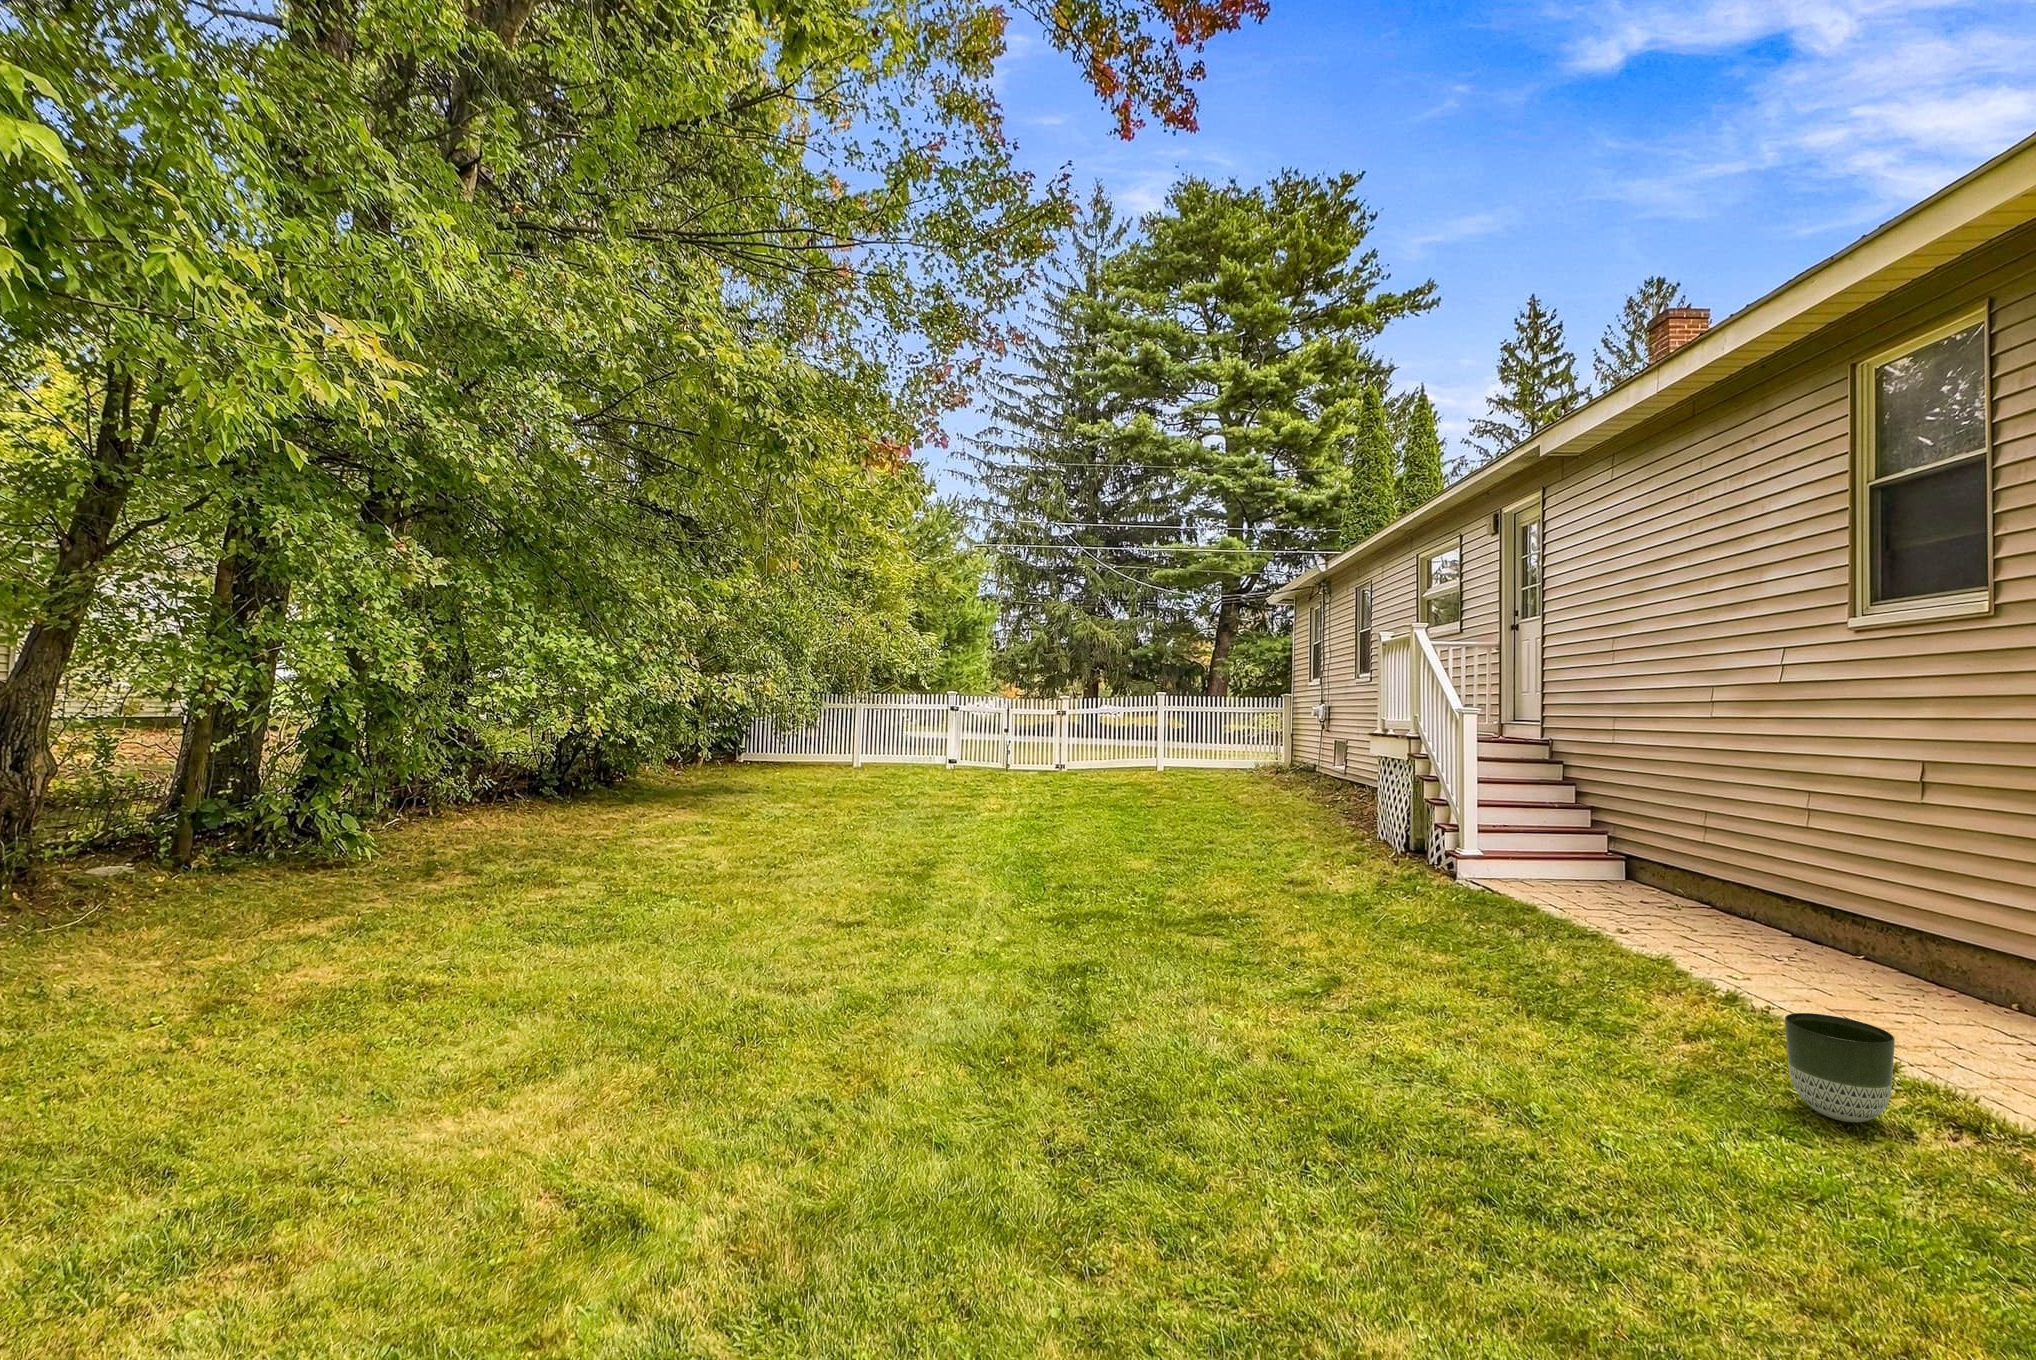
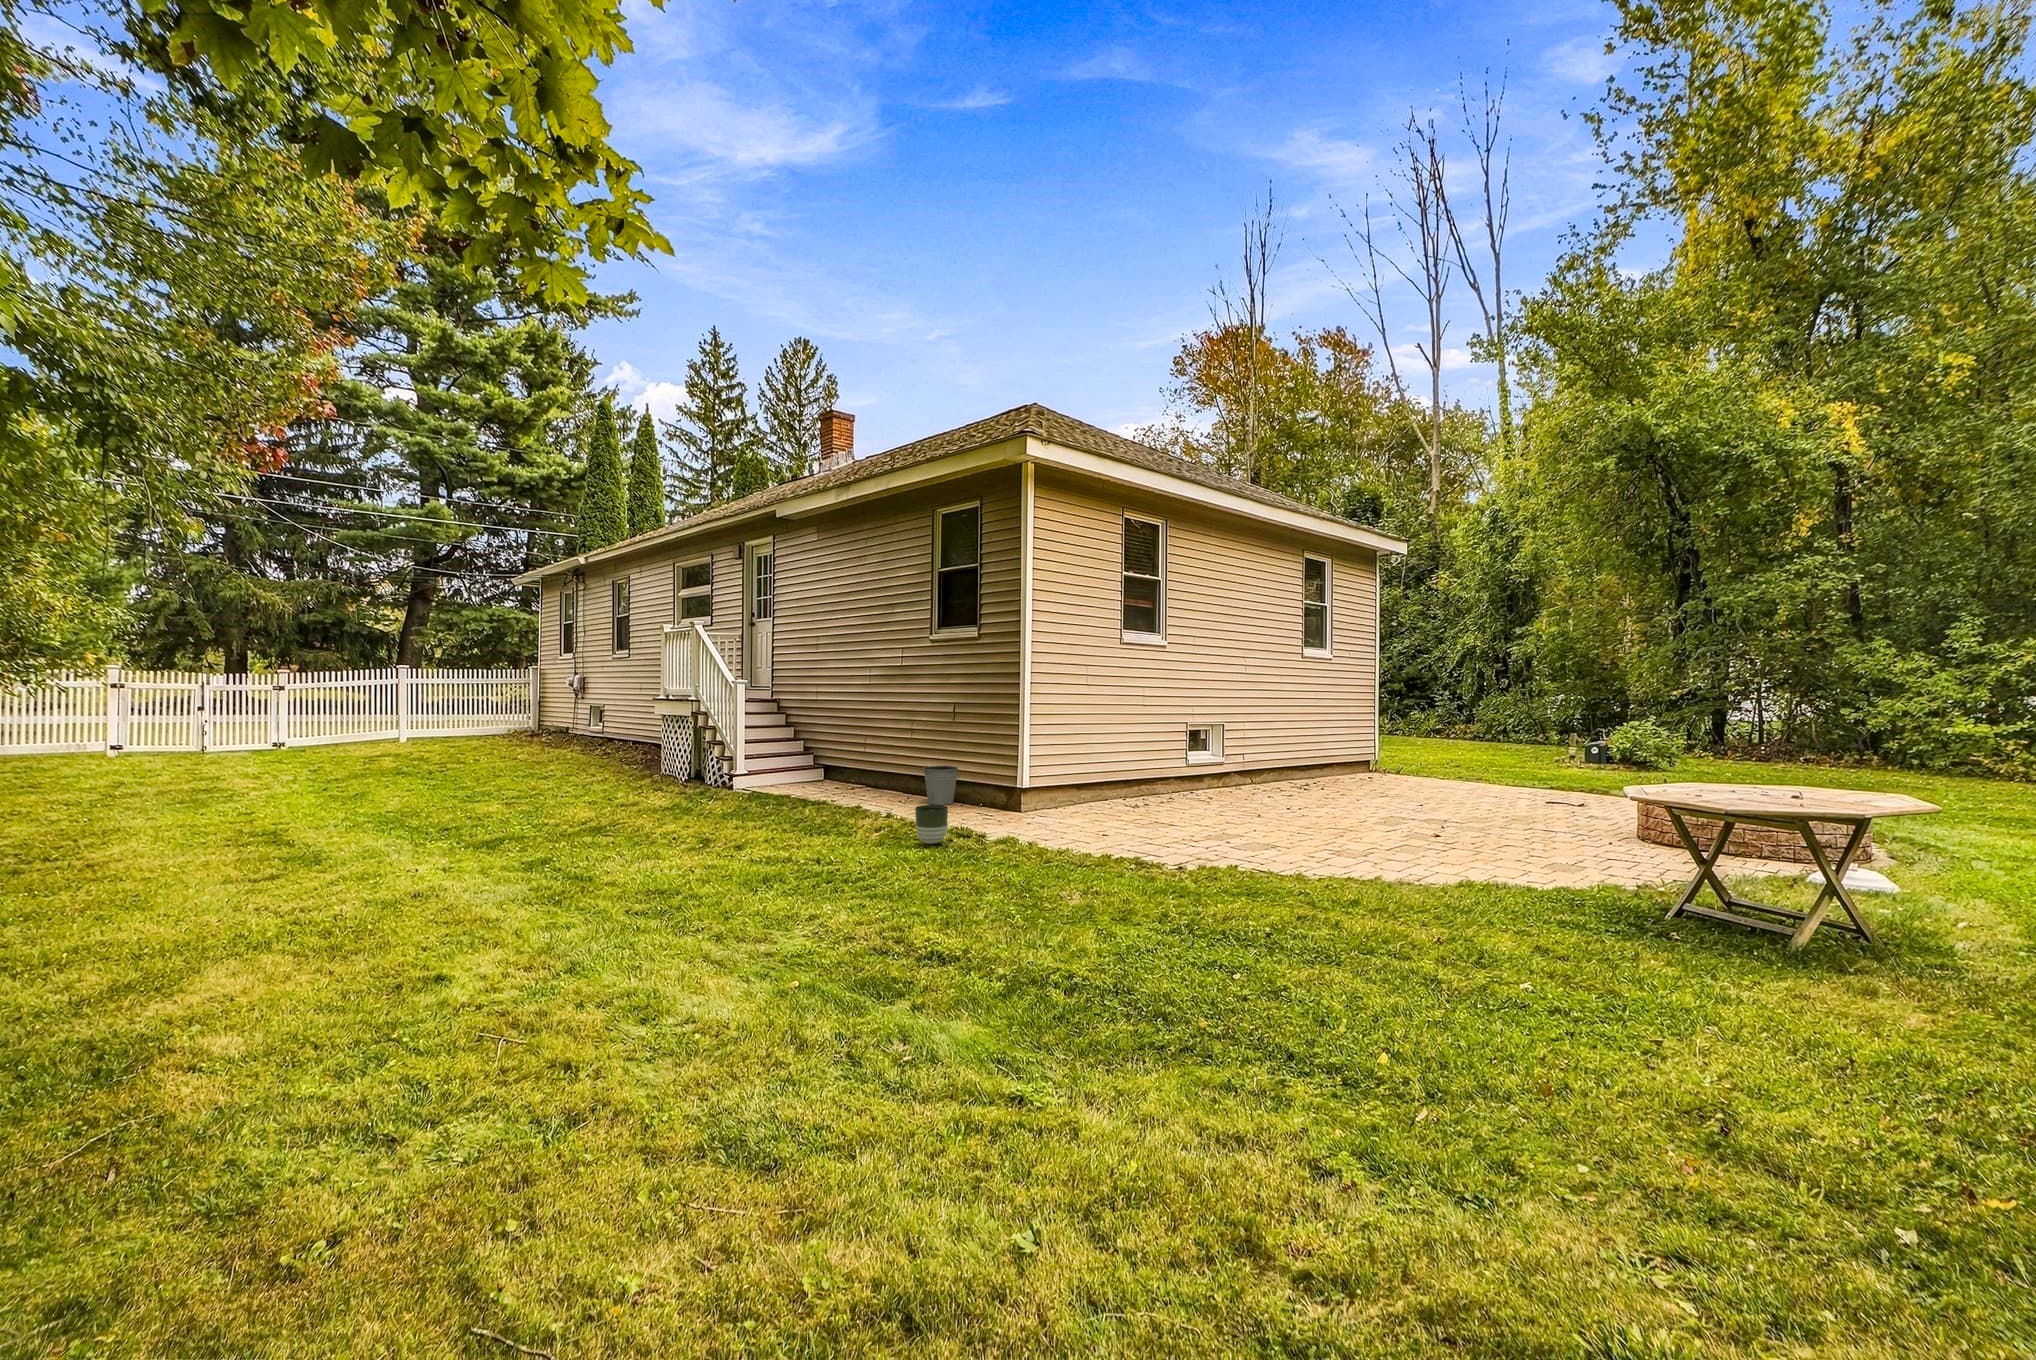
bucket: none [1835,893,1947,991] -> present [923,765,960,805]

